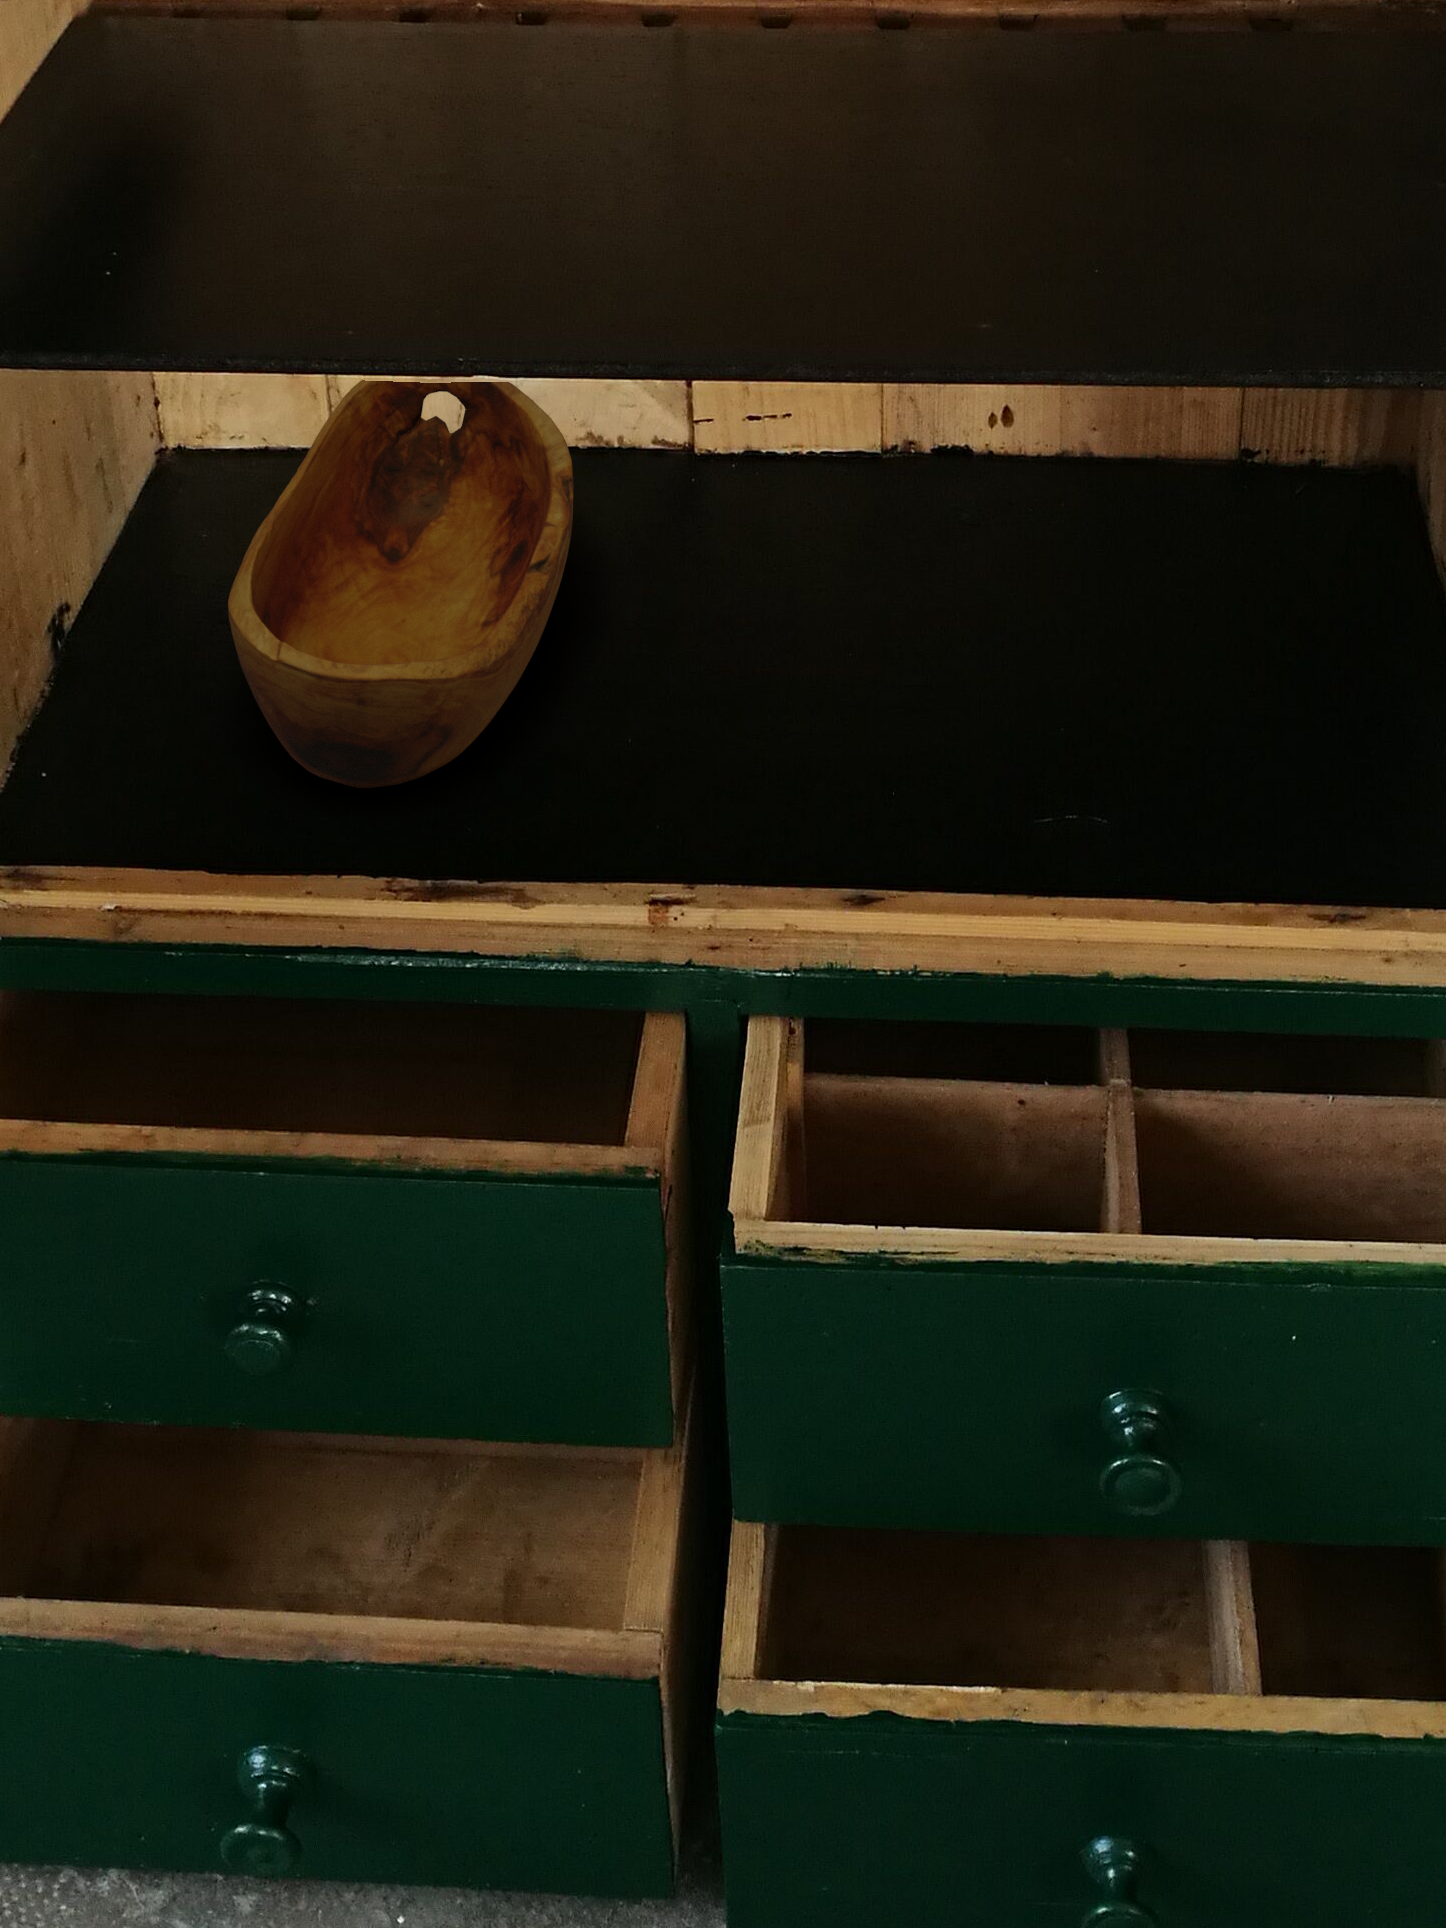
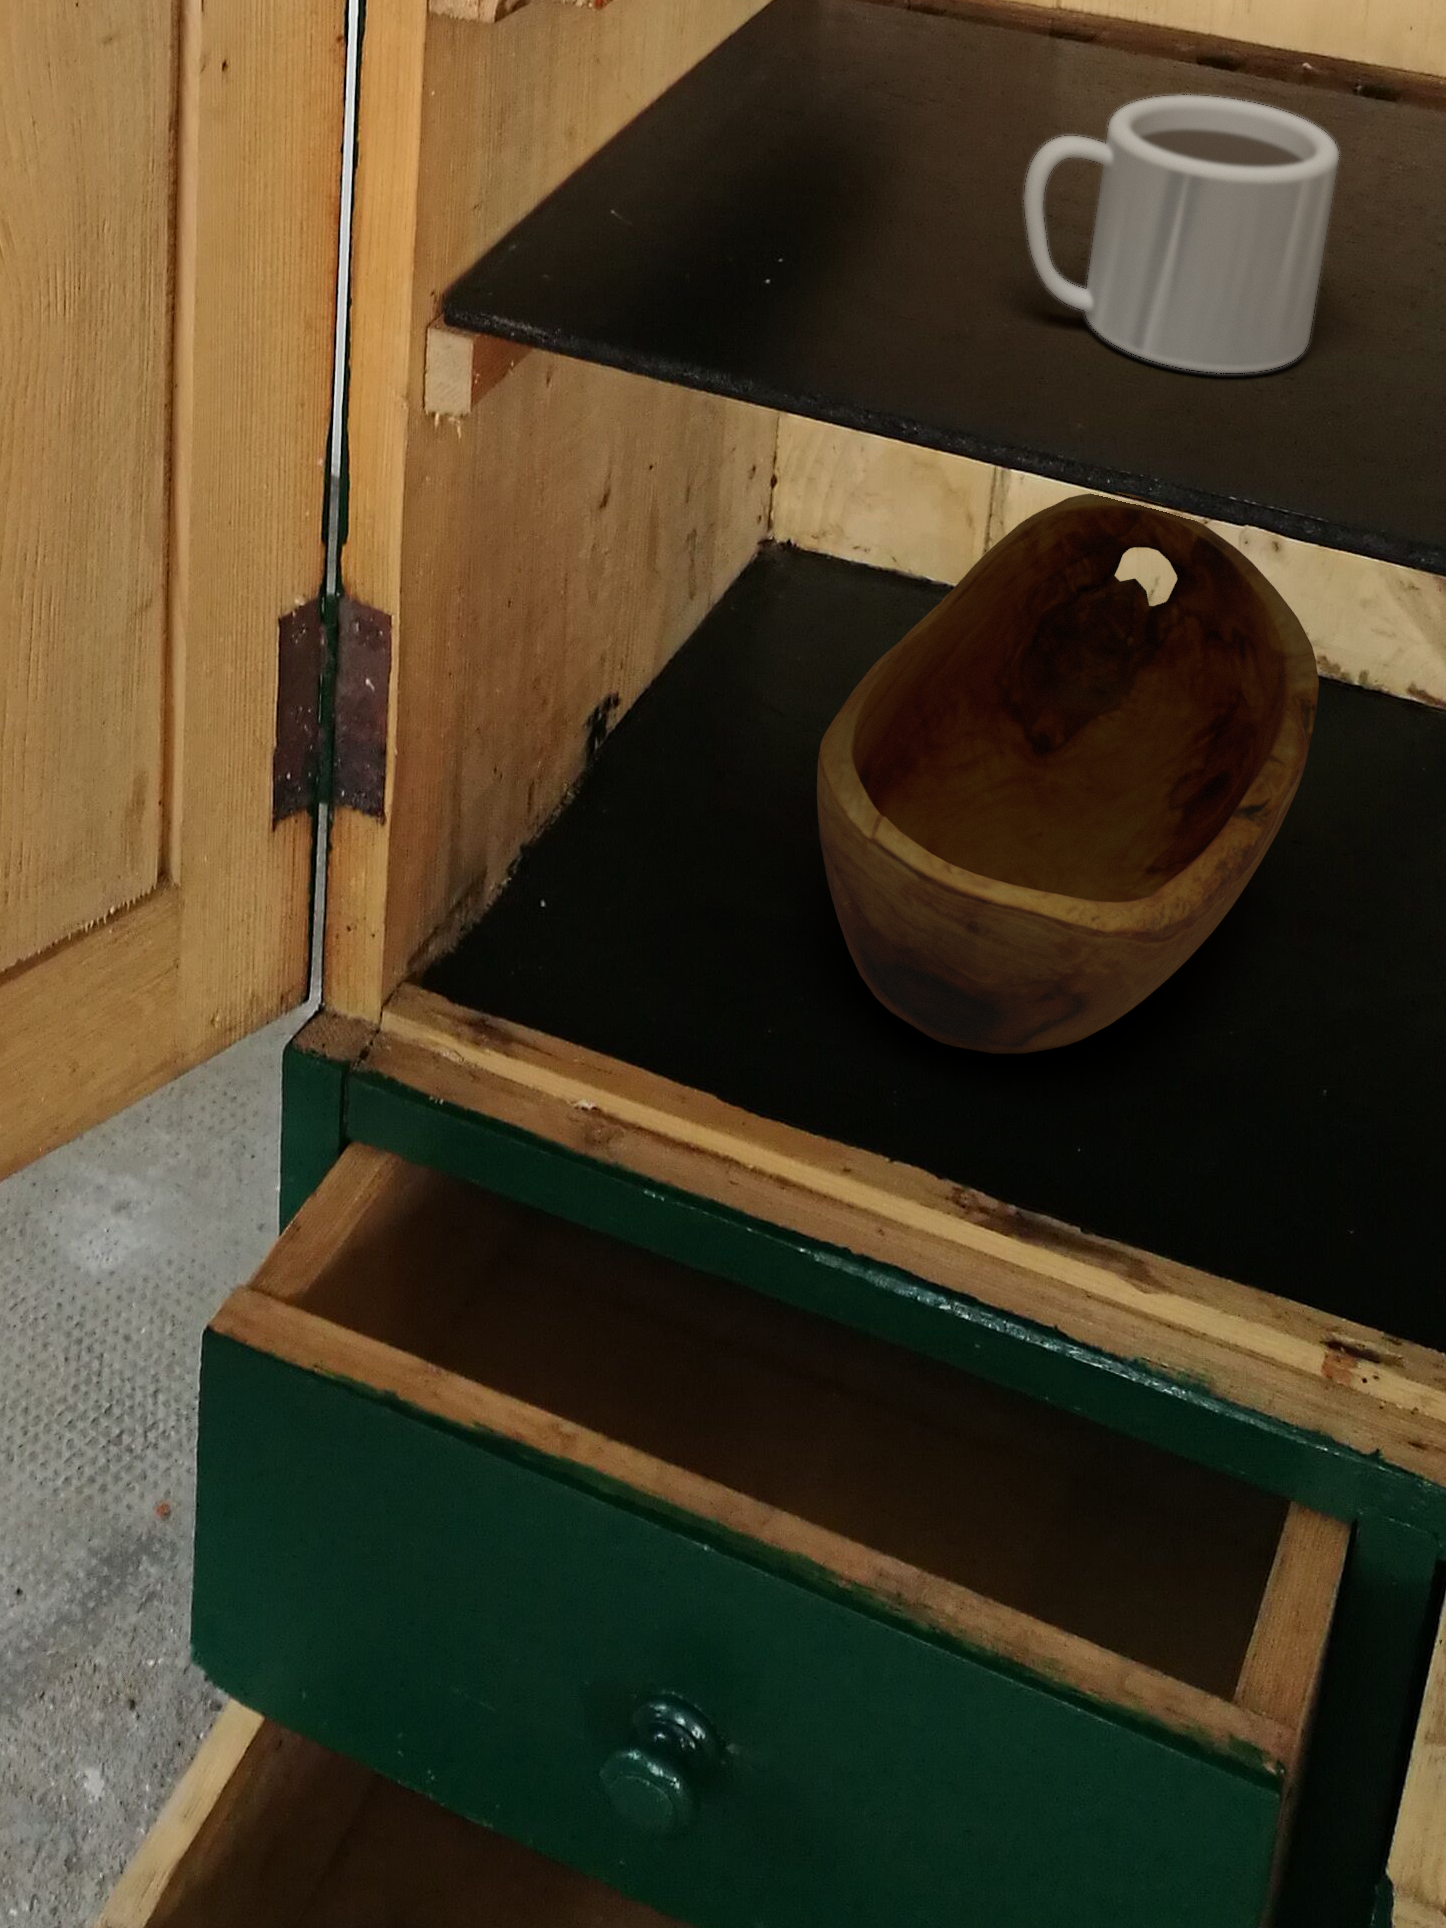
mug: none [282,69,503,274] -> present [1024,95,1339,373]

